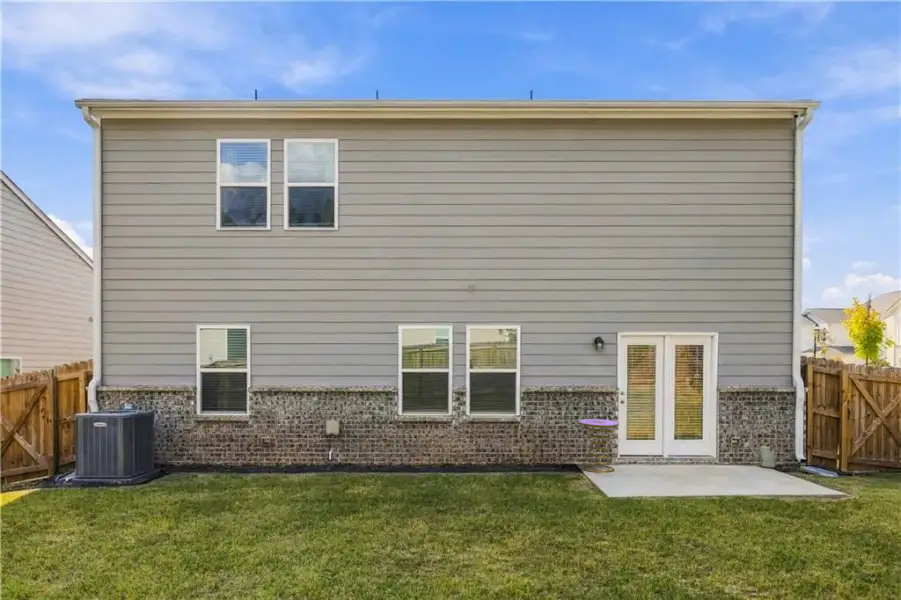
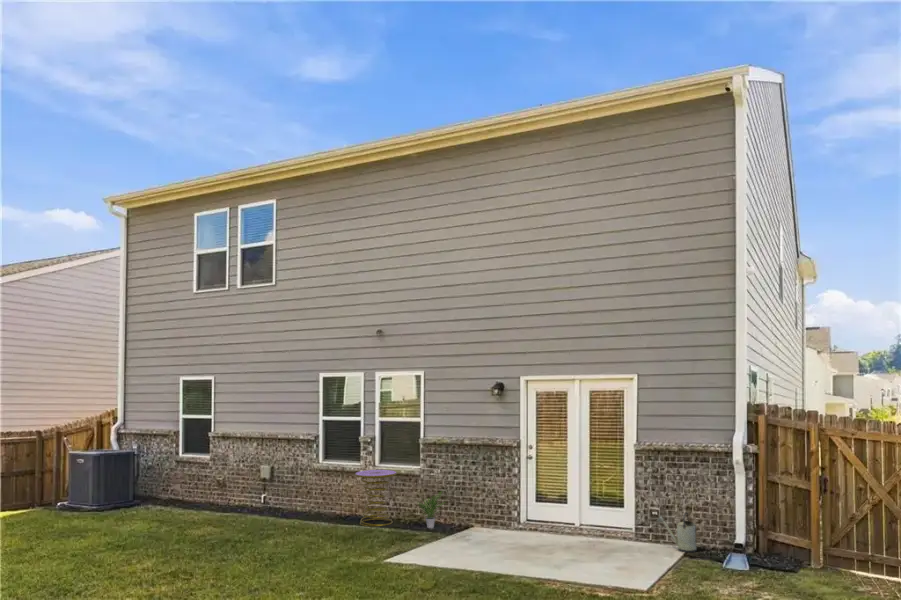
side table: present [578,419,619,473] -> present [355,470,396,526]
potted plant: none [529,434,559,469] -> present [419,494,443,528]

